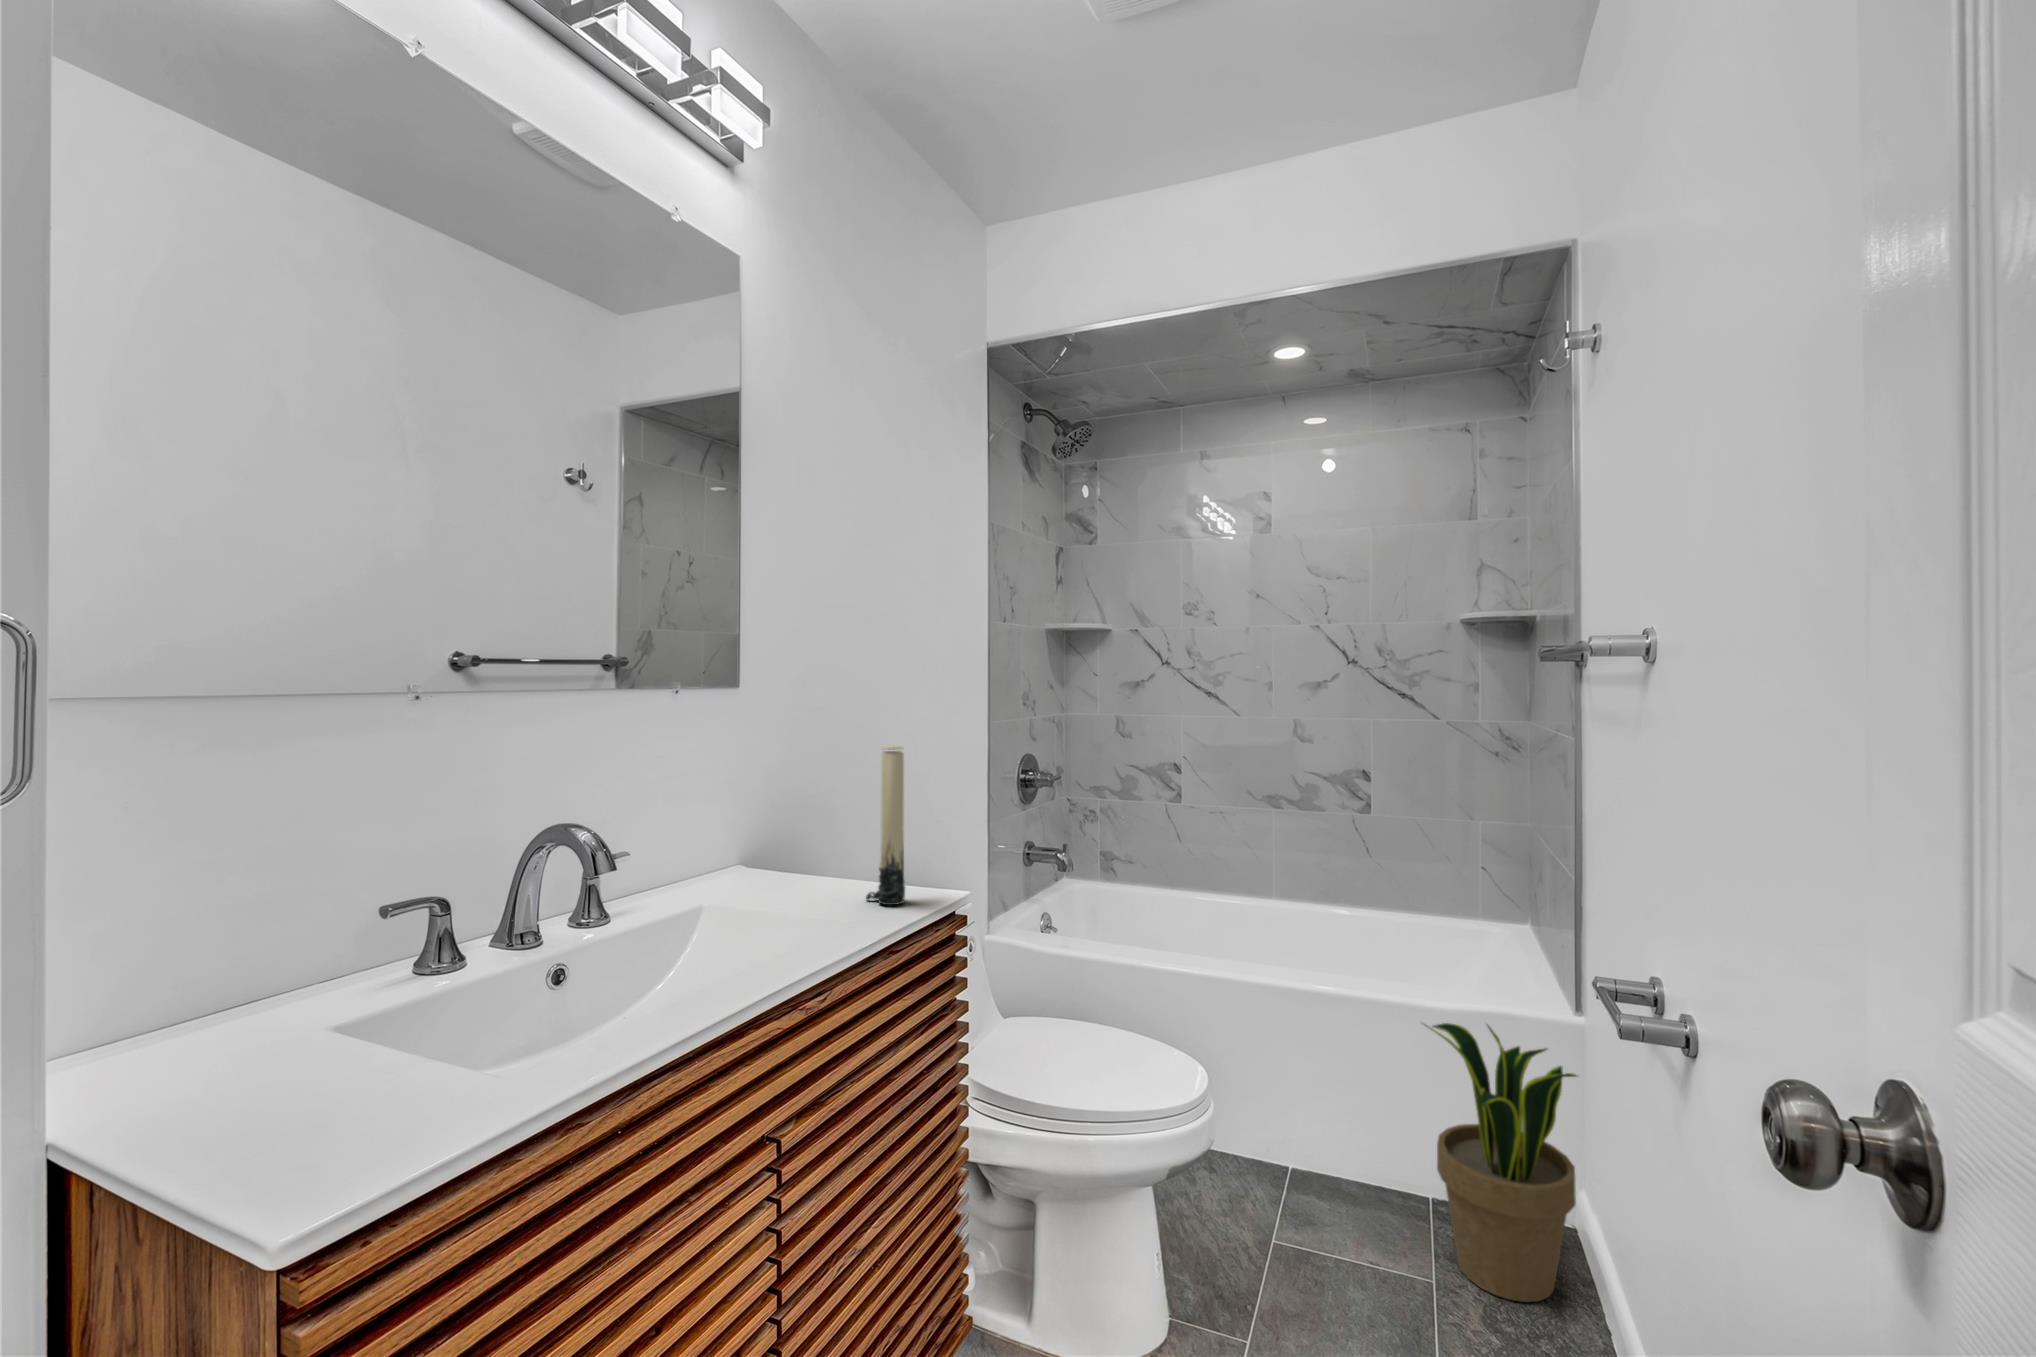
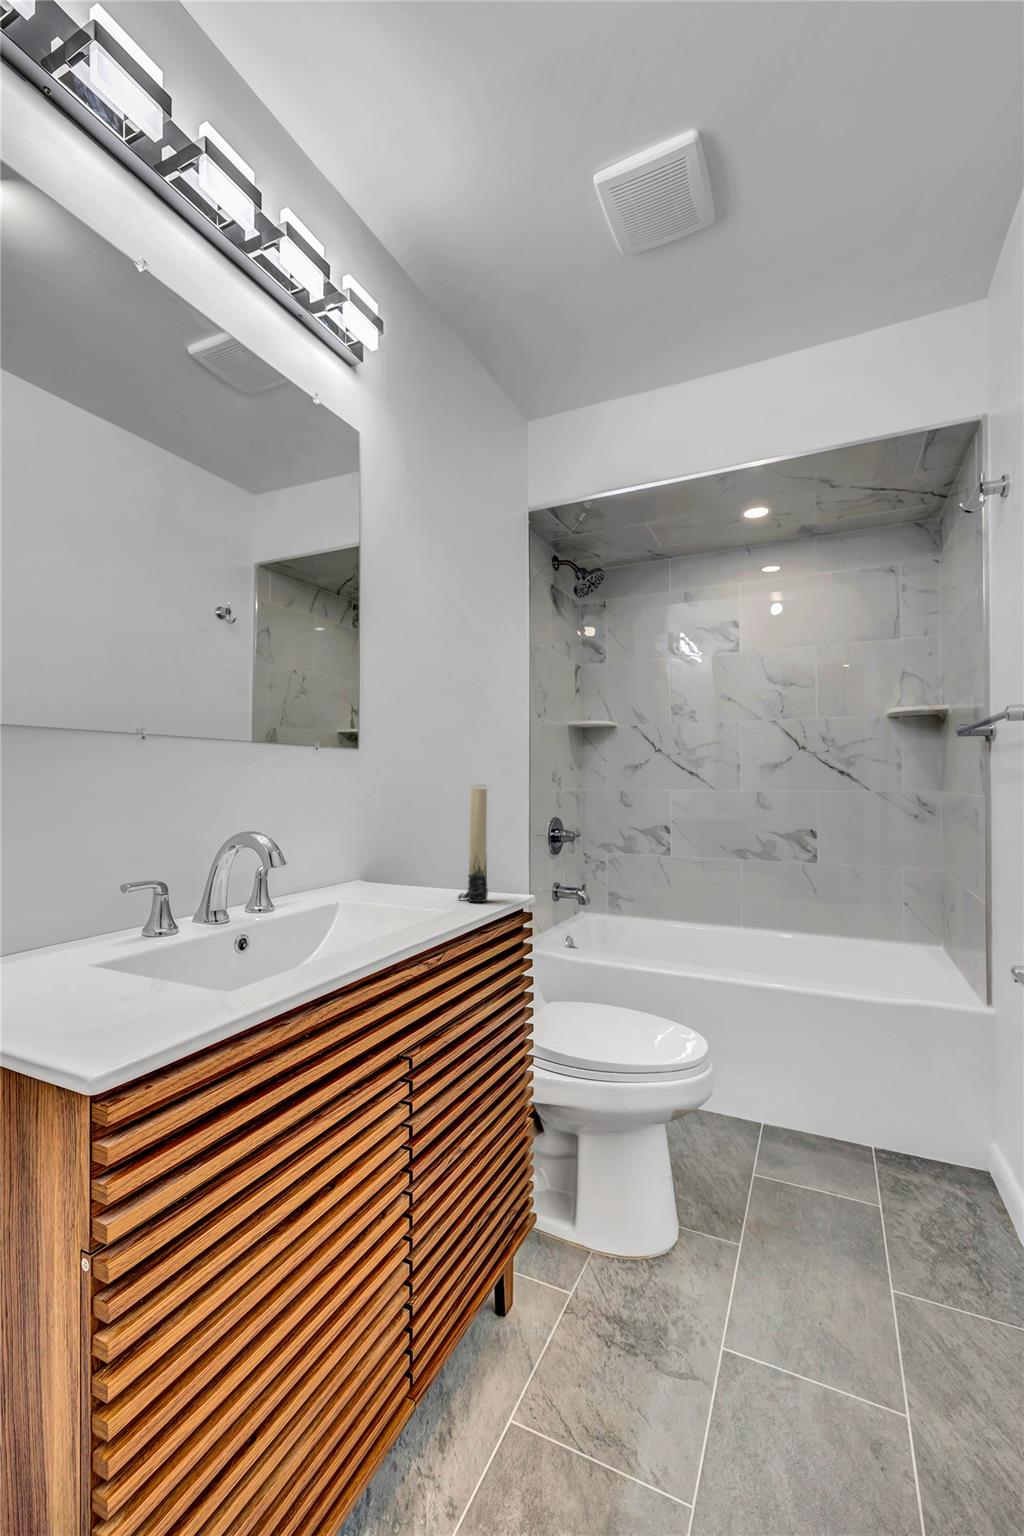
potted plant: present [1425,1023,1577,1302] -> none [868,1007,998,1222]

